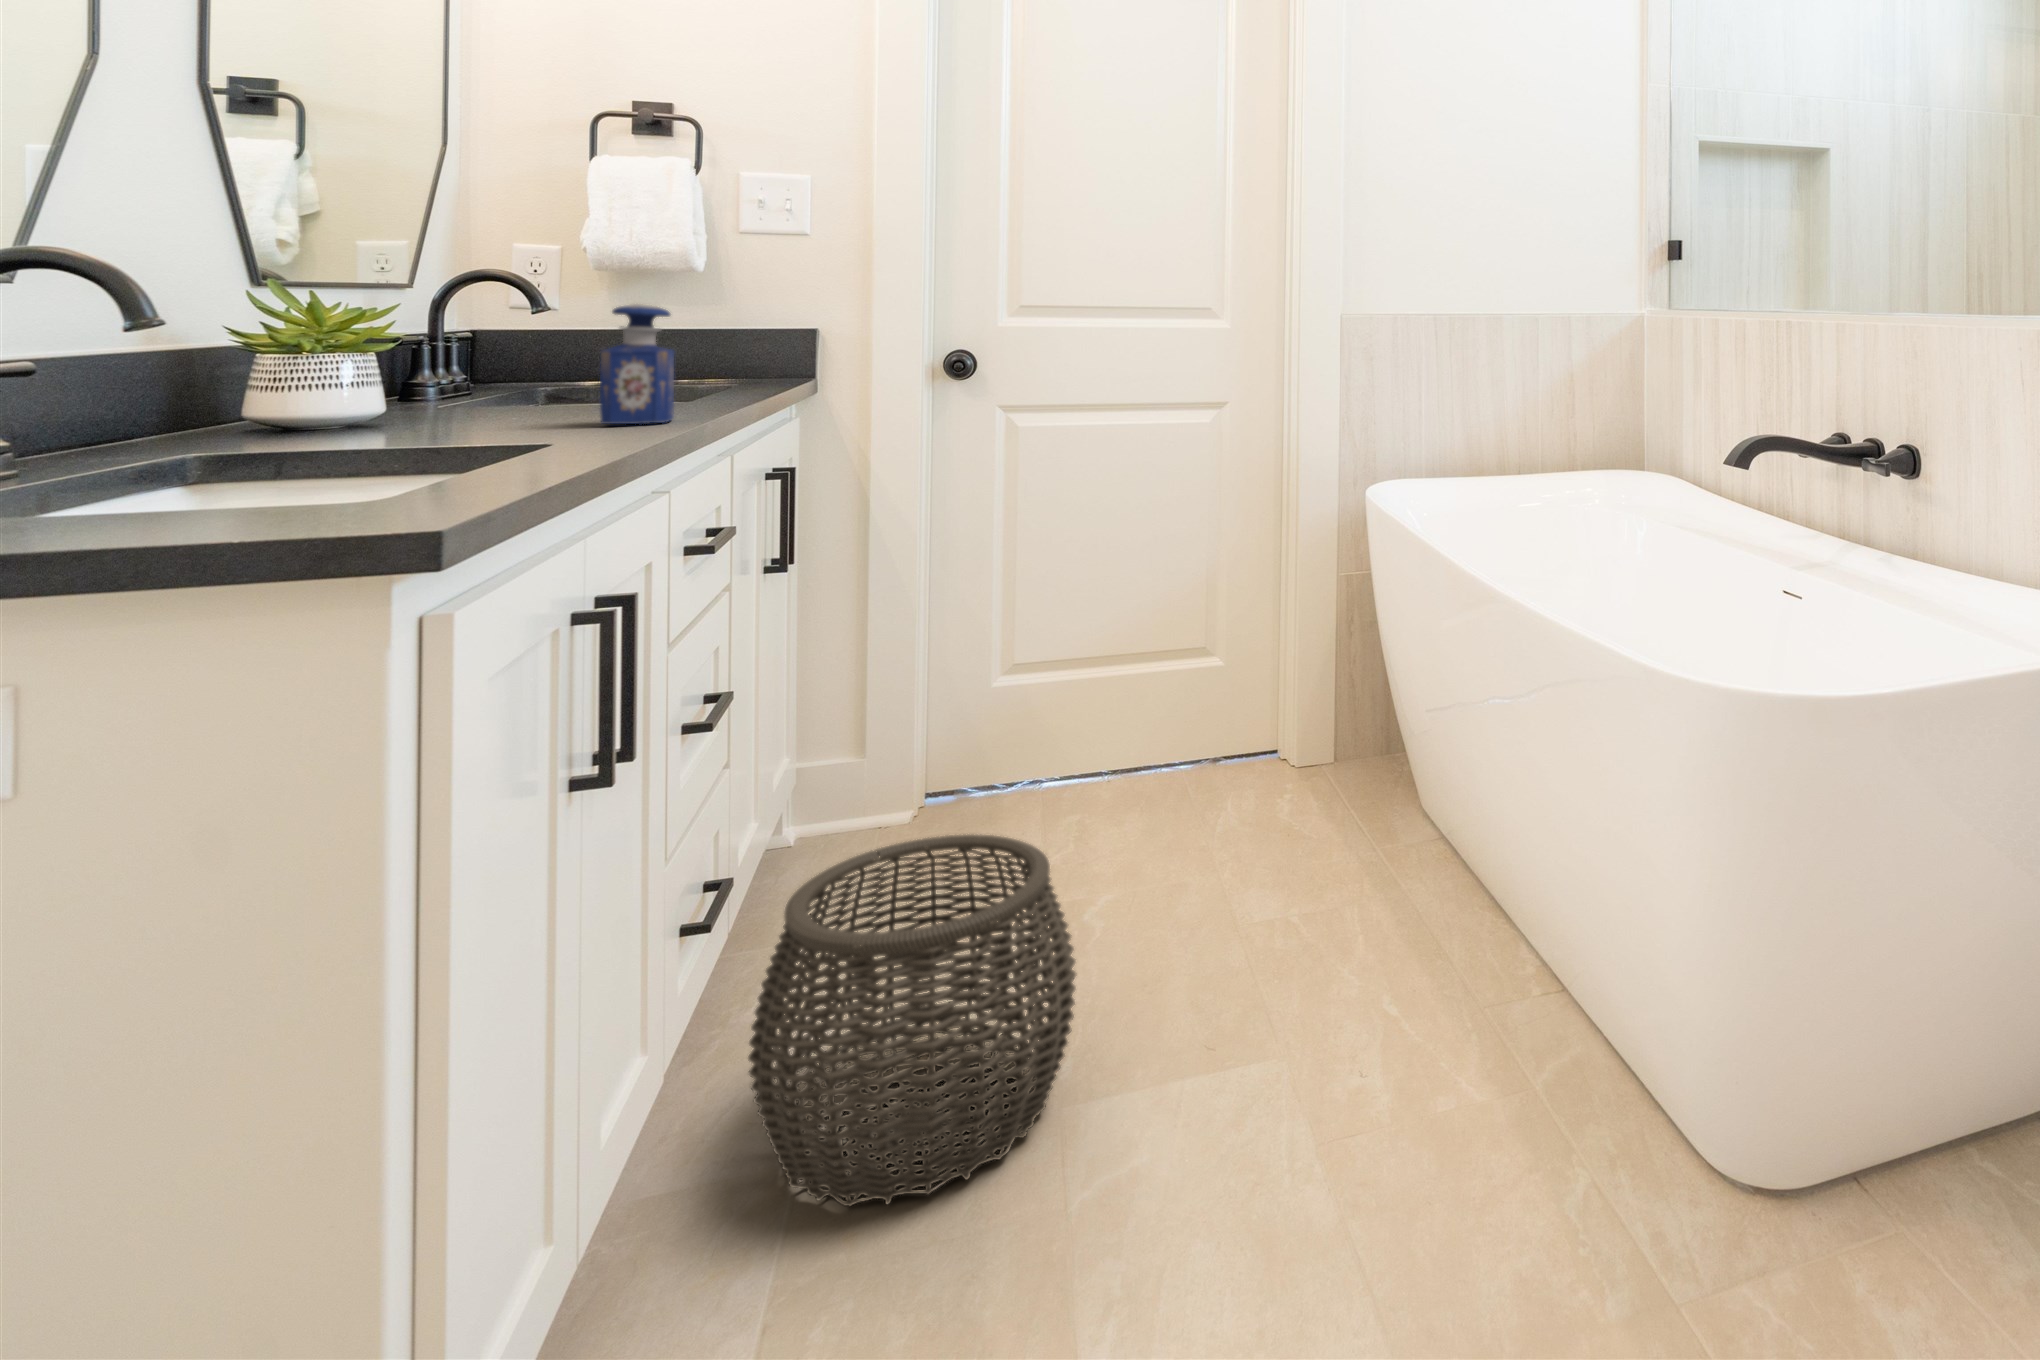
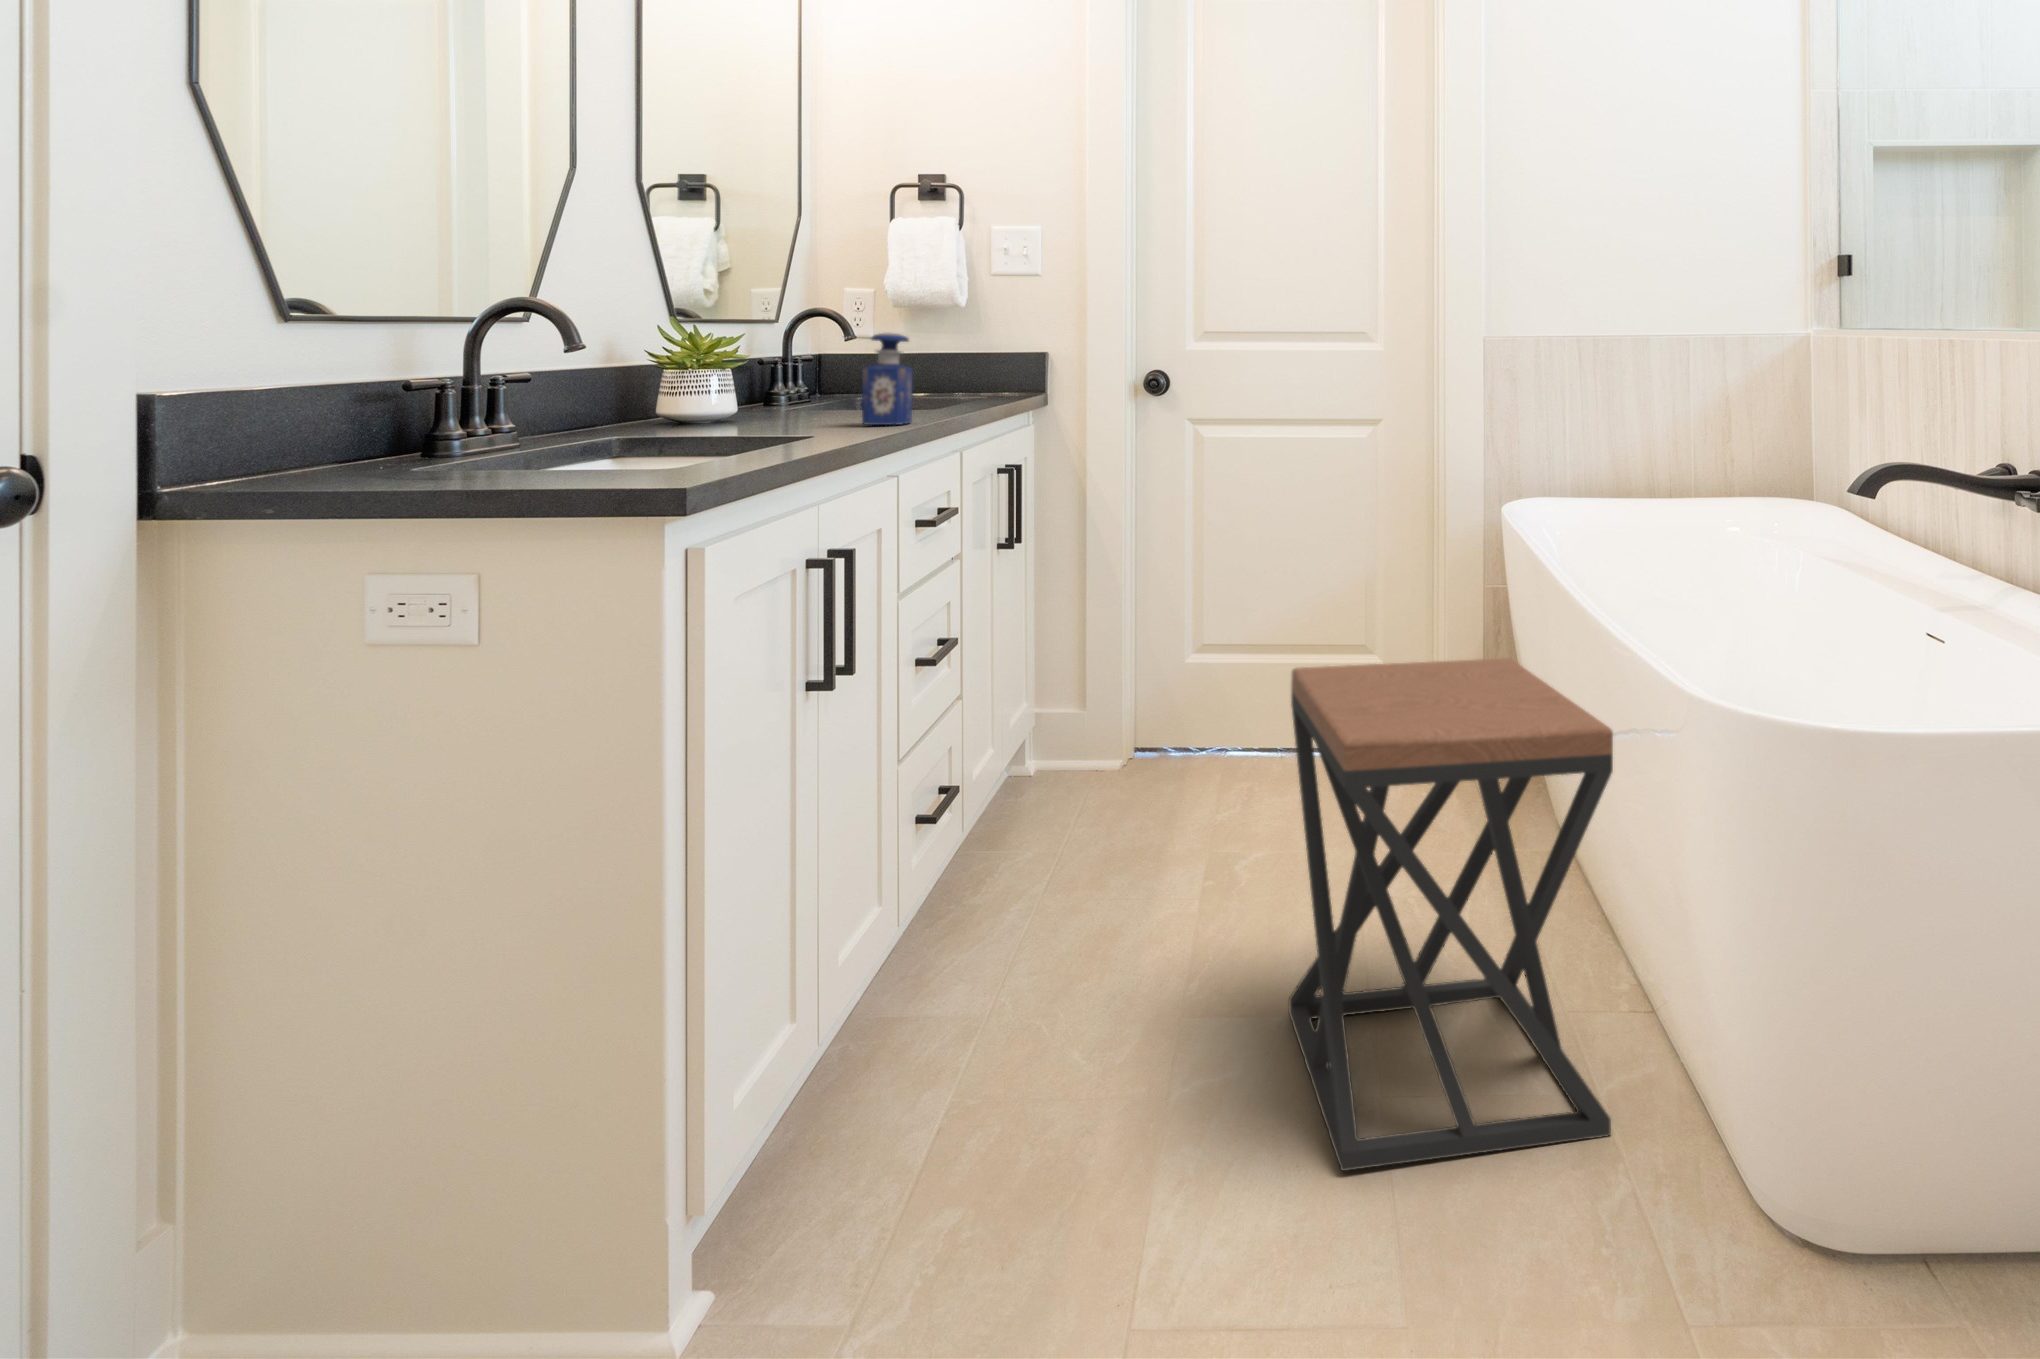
stool: none [1195,648,1560,1221] -> present [1289,658,1613,1171]
woven basket: present [748,834,1076,1206] -> none [940,777,1188,1072]

